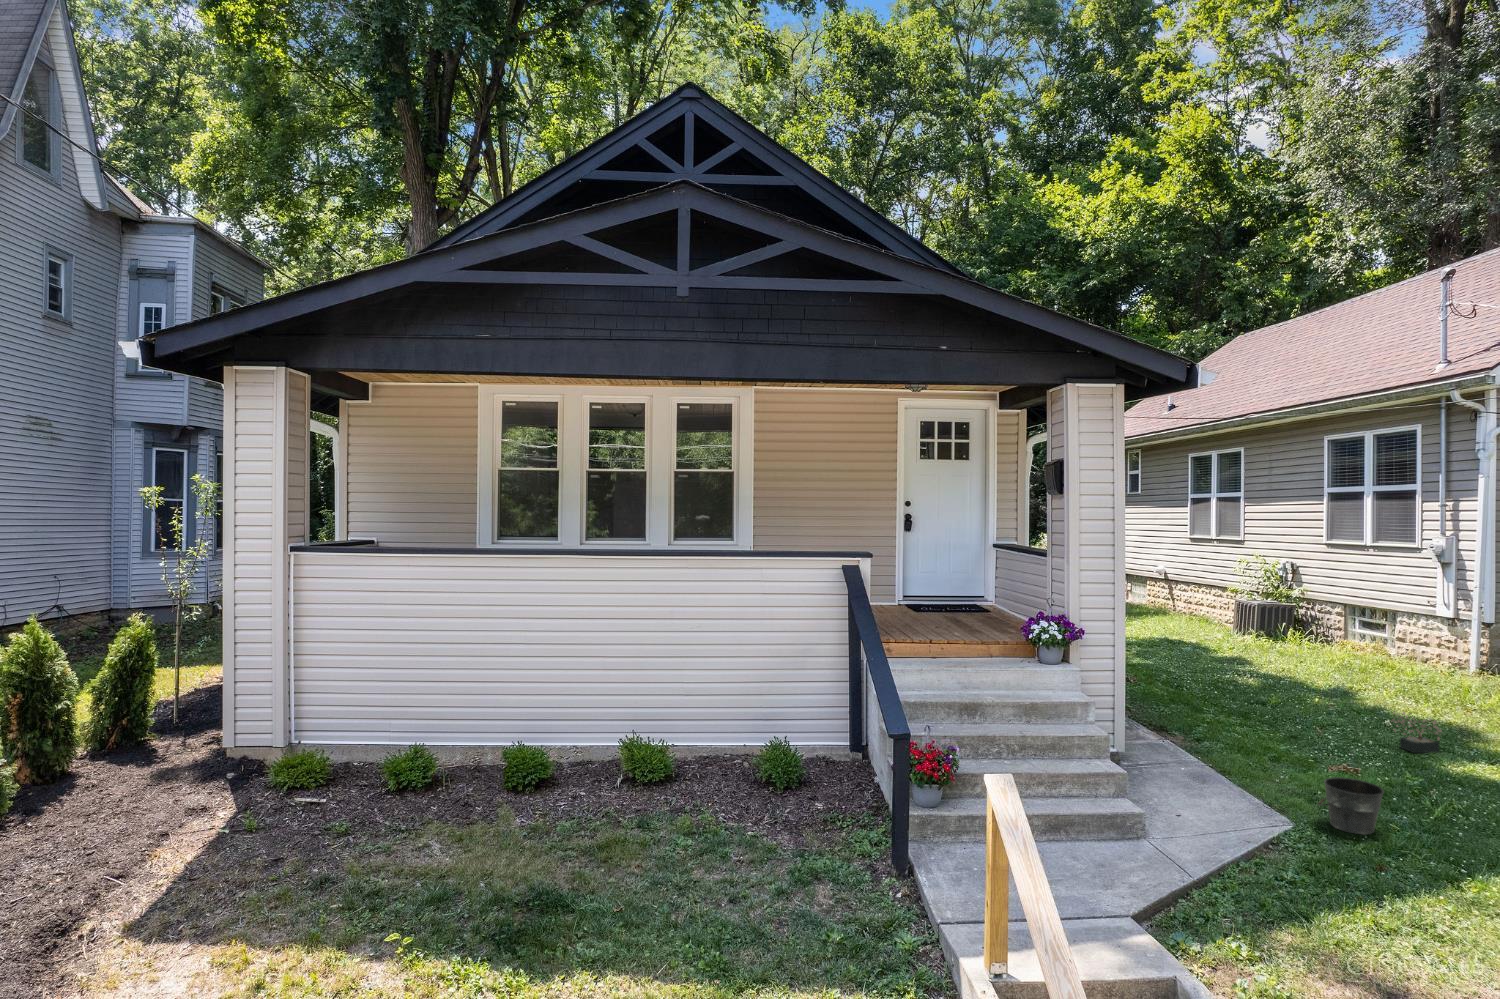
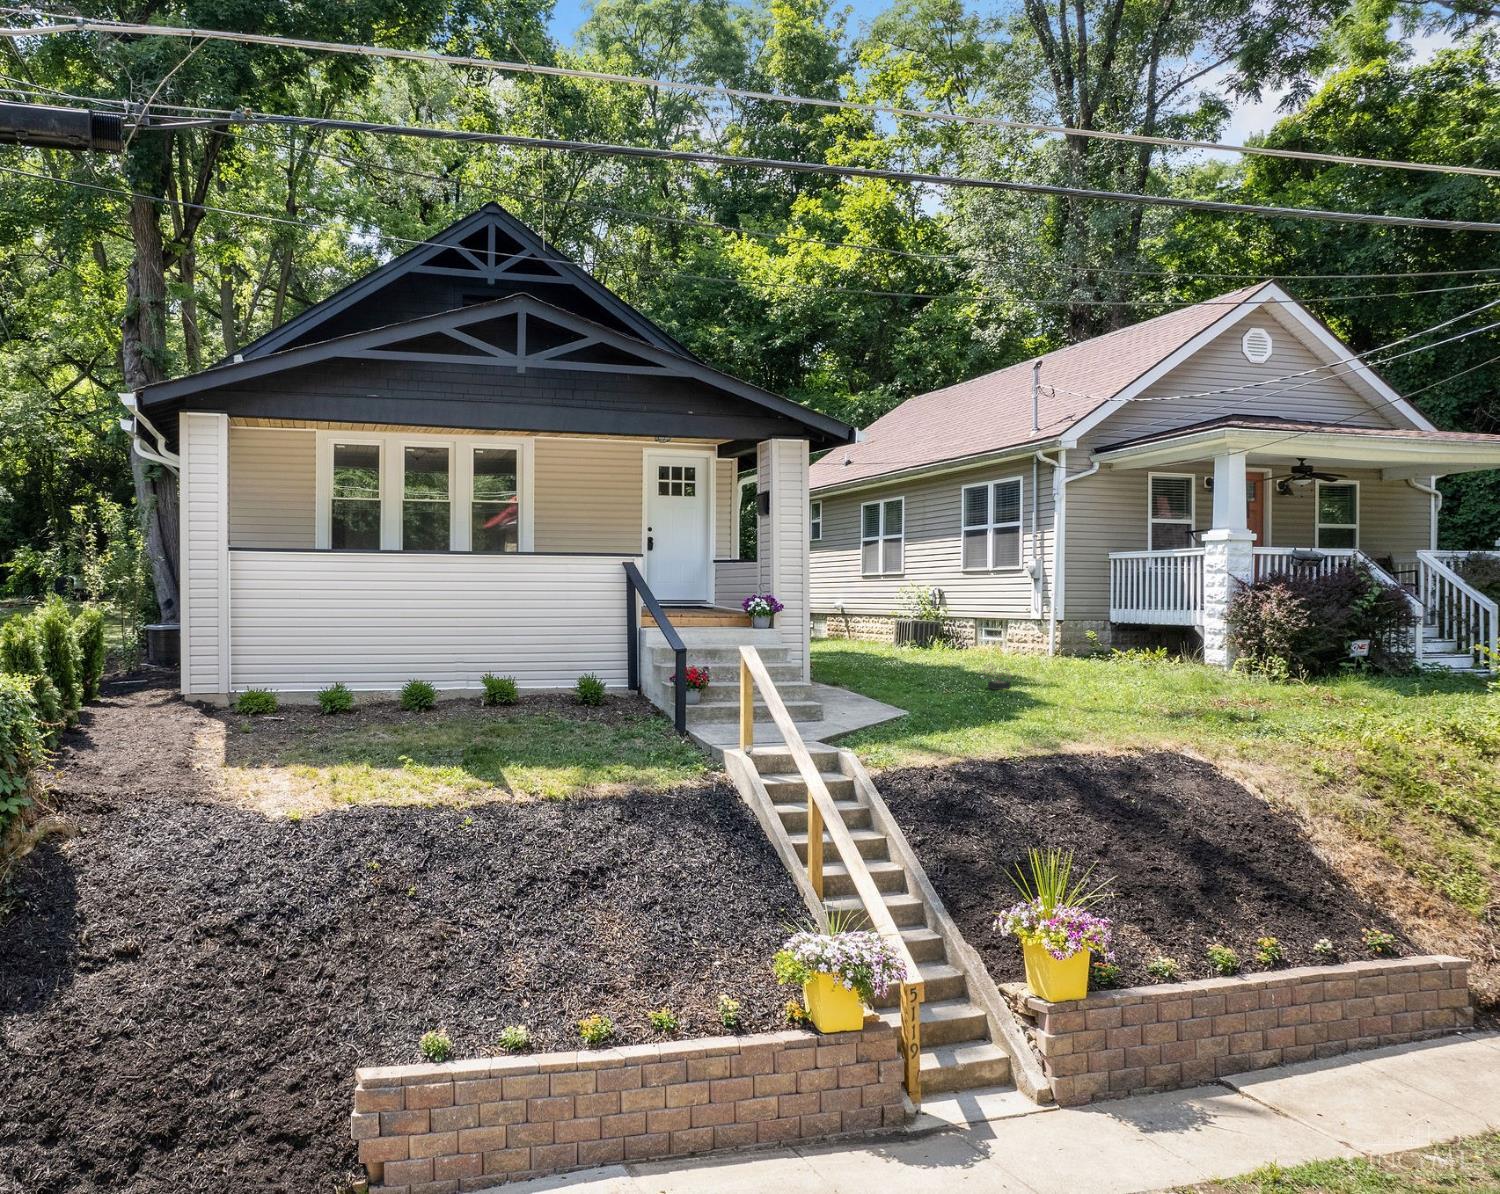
bucket: present [1318,777,1384,834] -> none [931,689,967,719]

